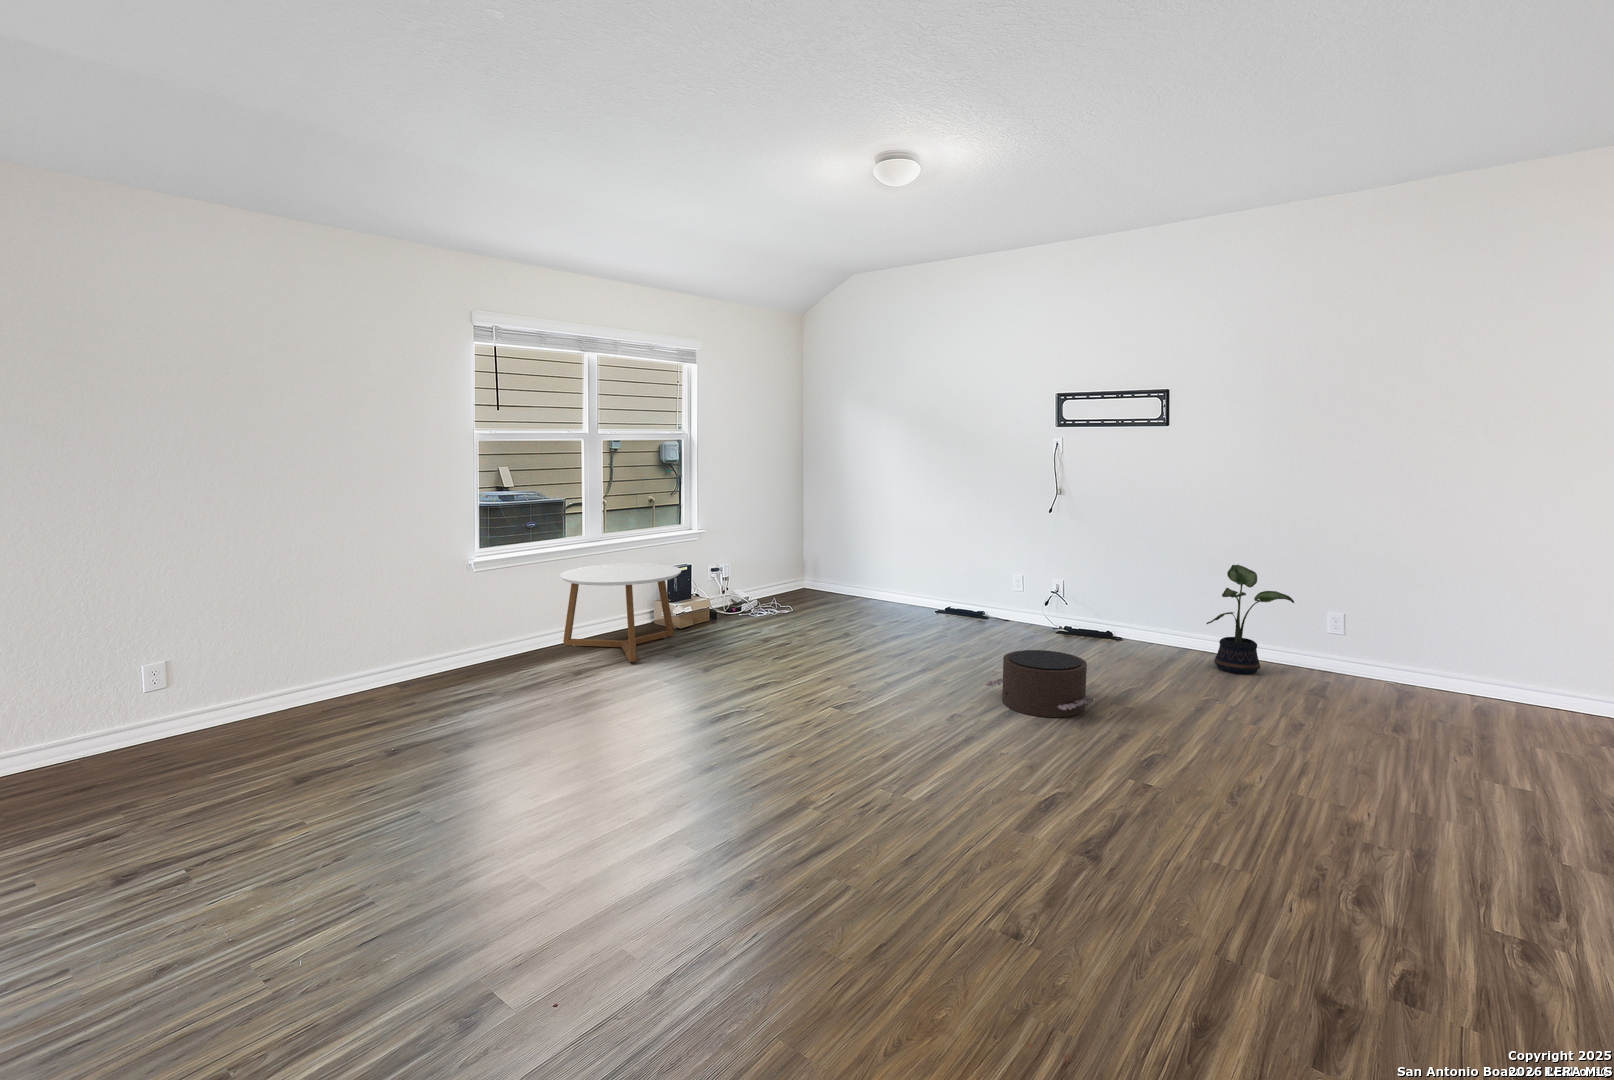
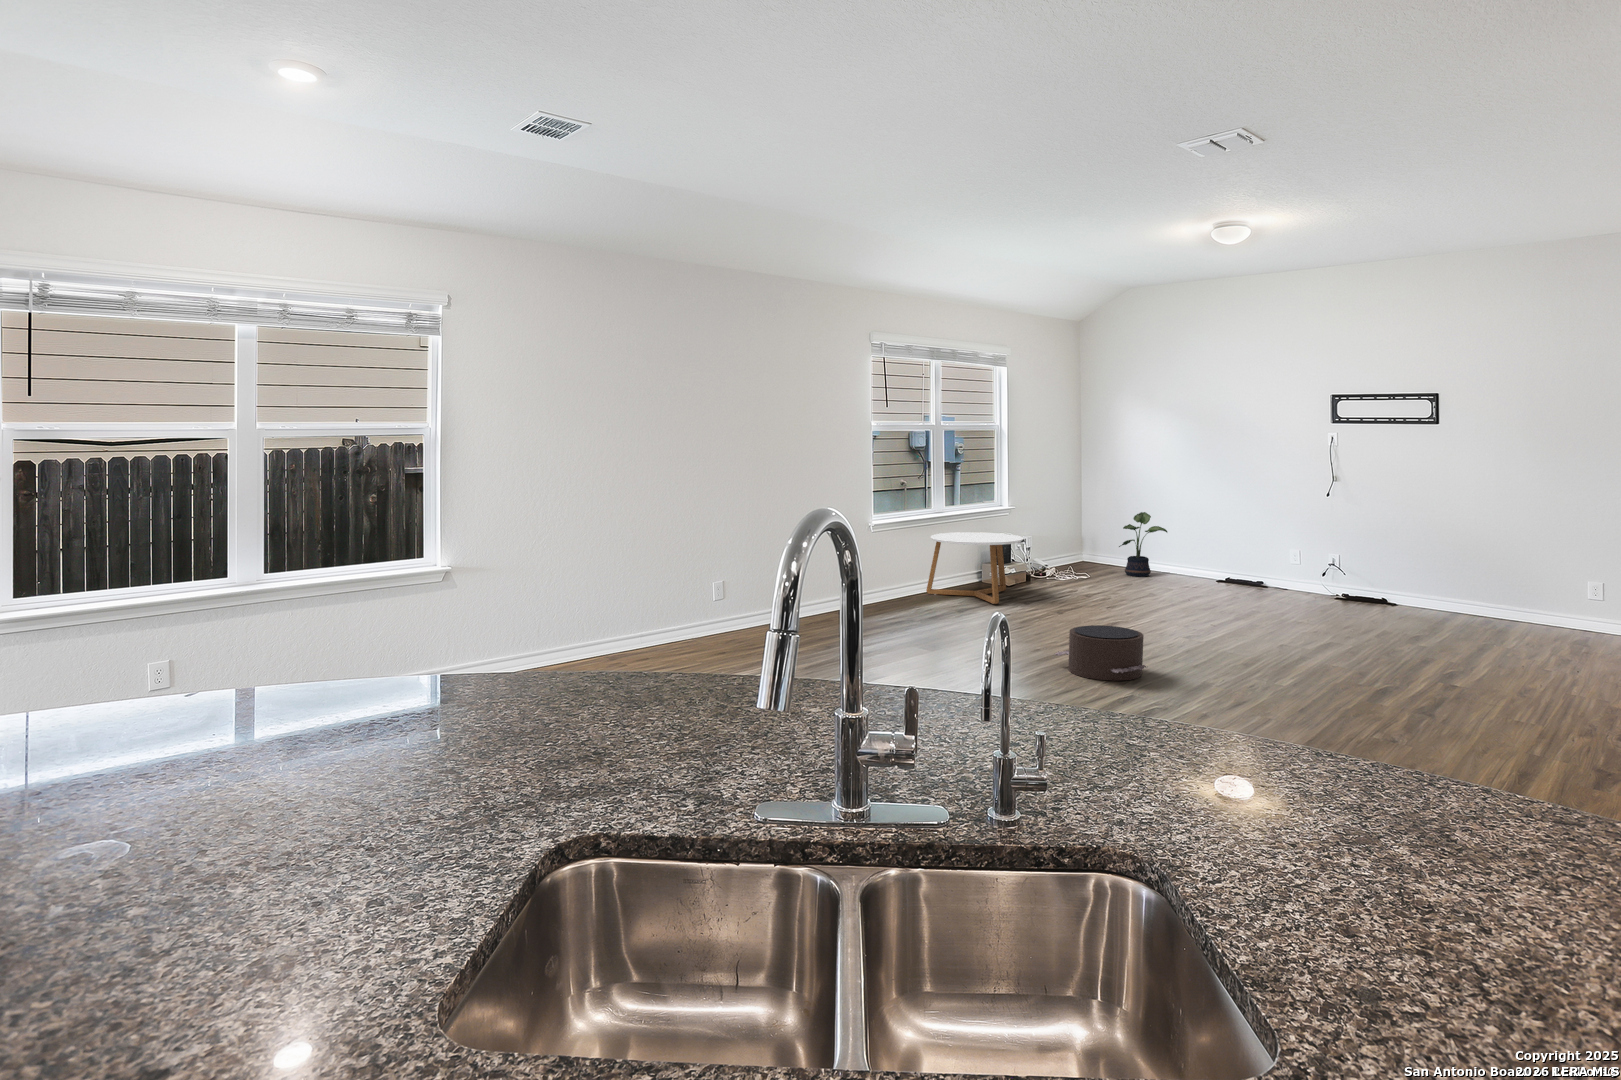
potted plant: present [1206,565,1294,674] -> present [1119,512,1167,577]
pouf: present [986,650,1093,717] -> present [1055,625,1146,681]

